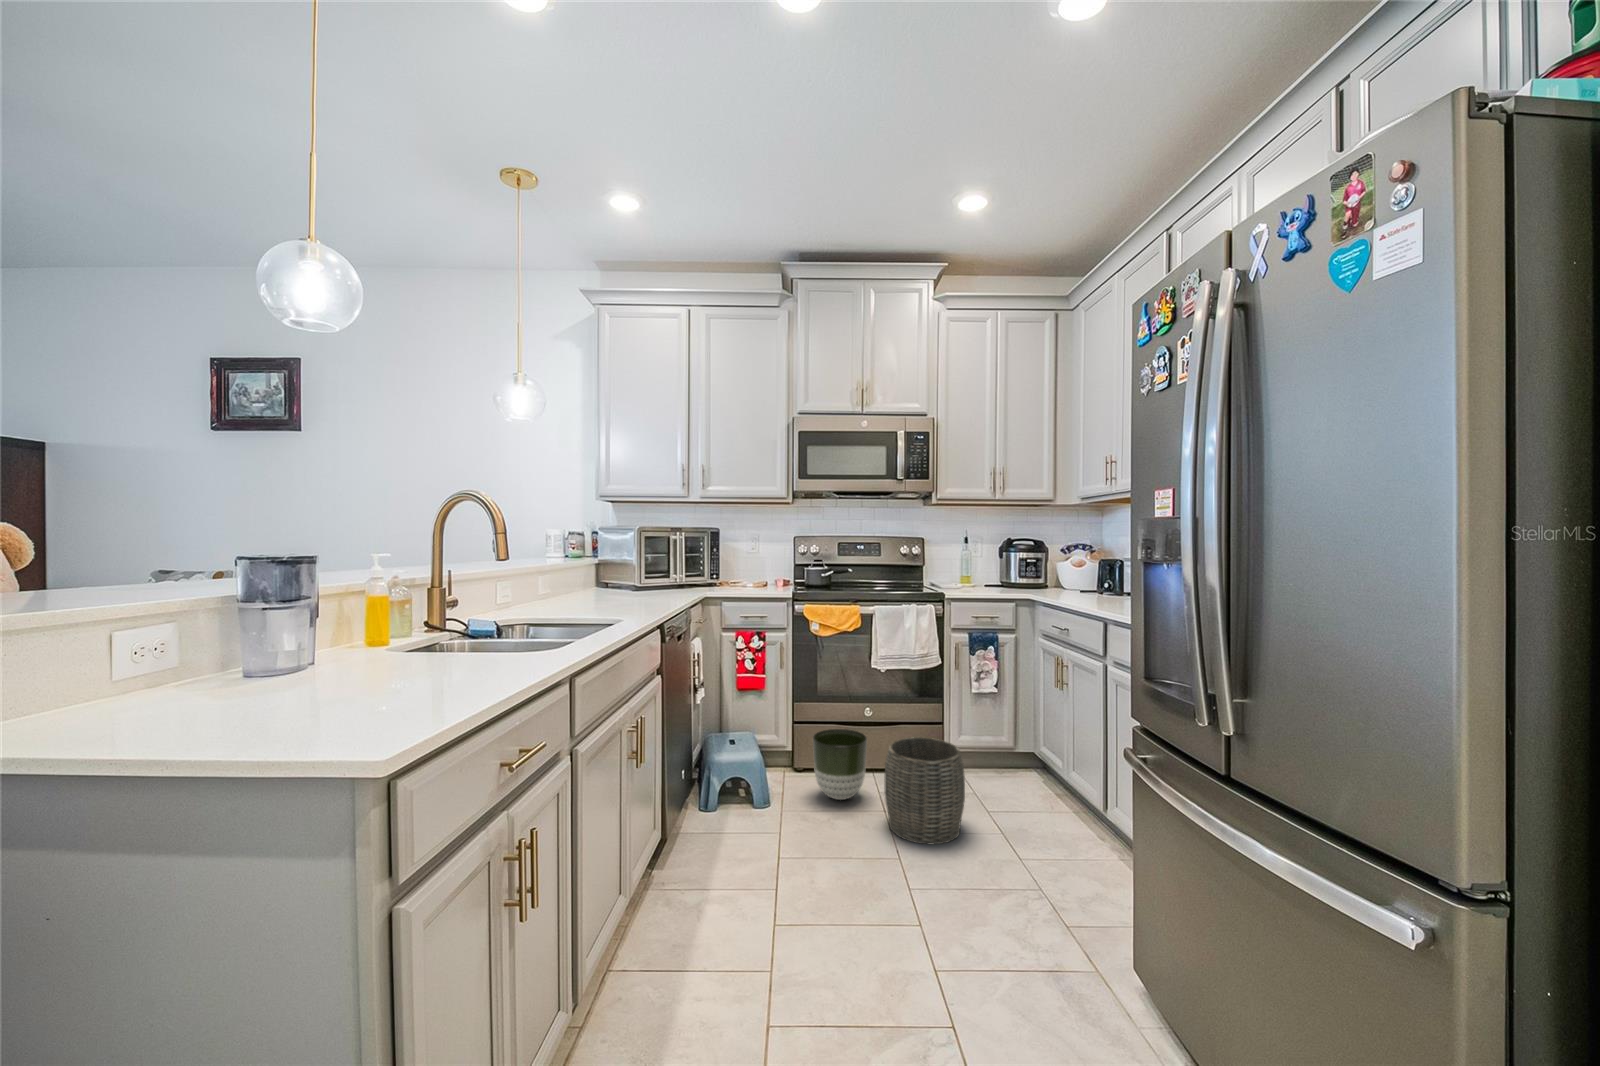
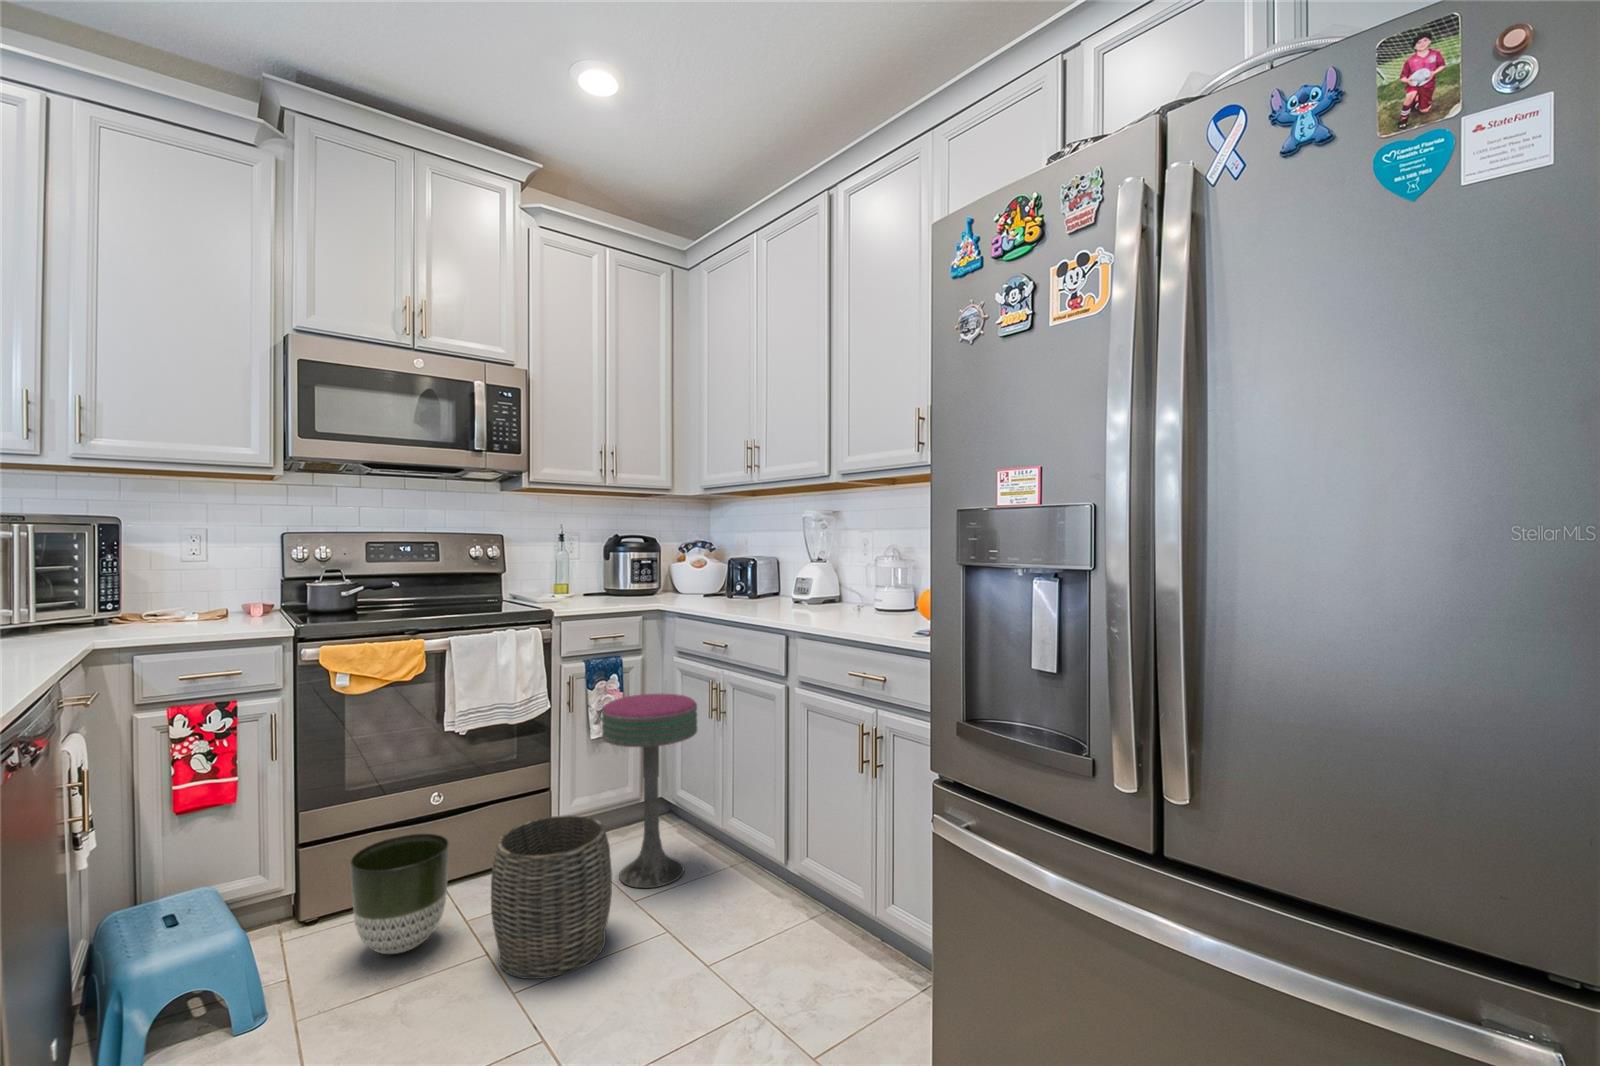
bar stool: none [973,664,1049,814] -> present [602,694,697,888]

